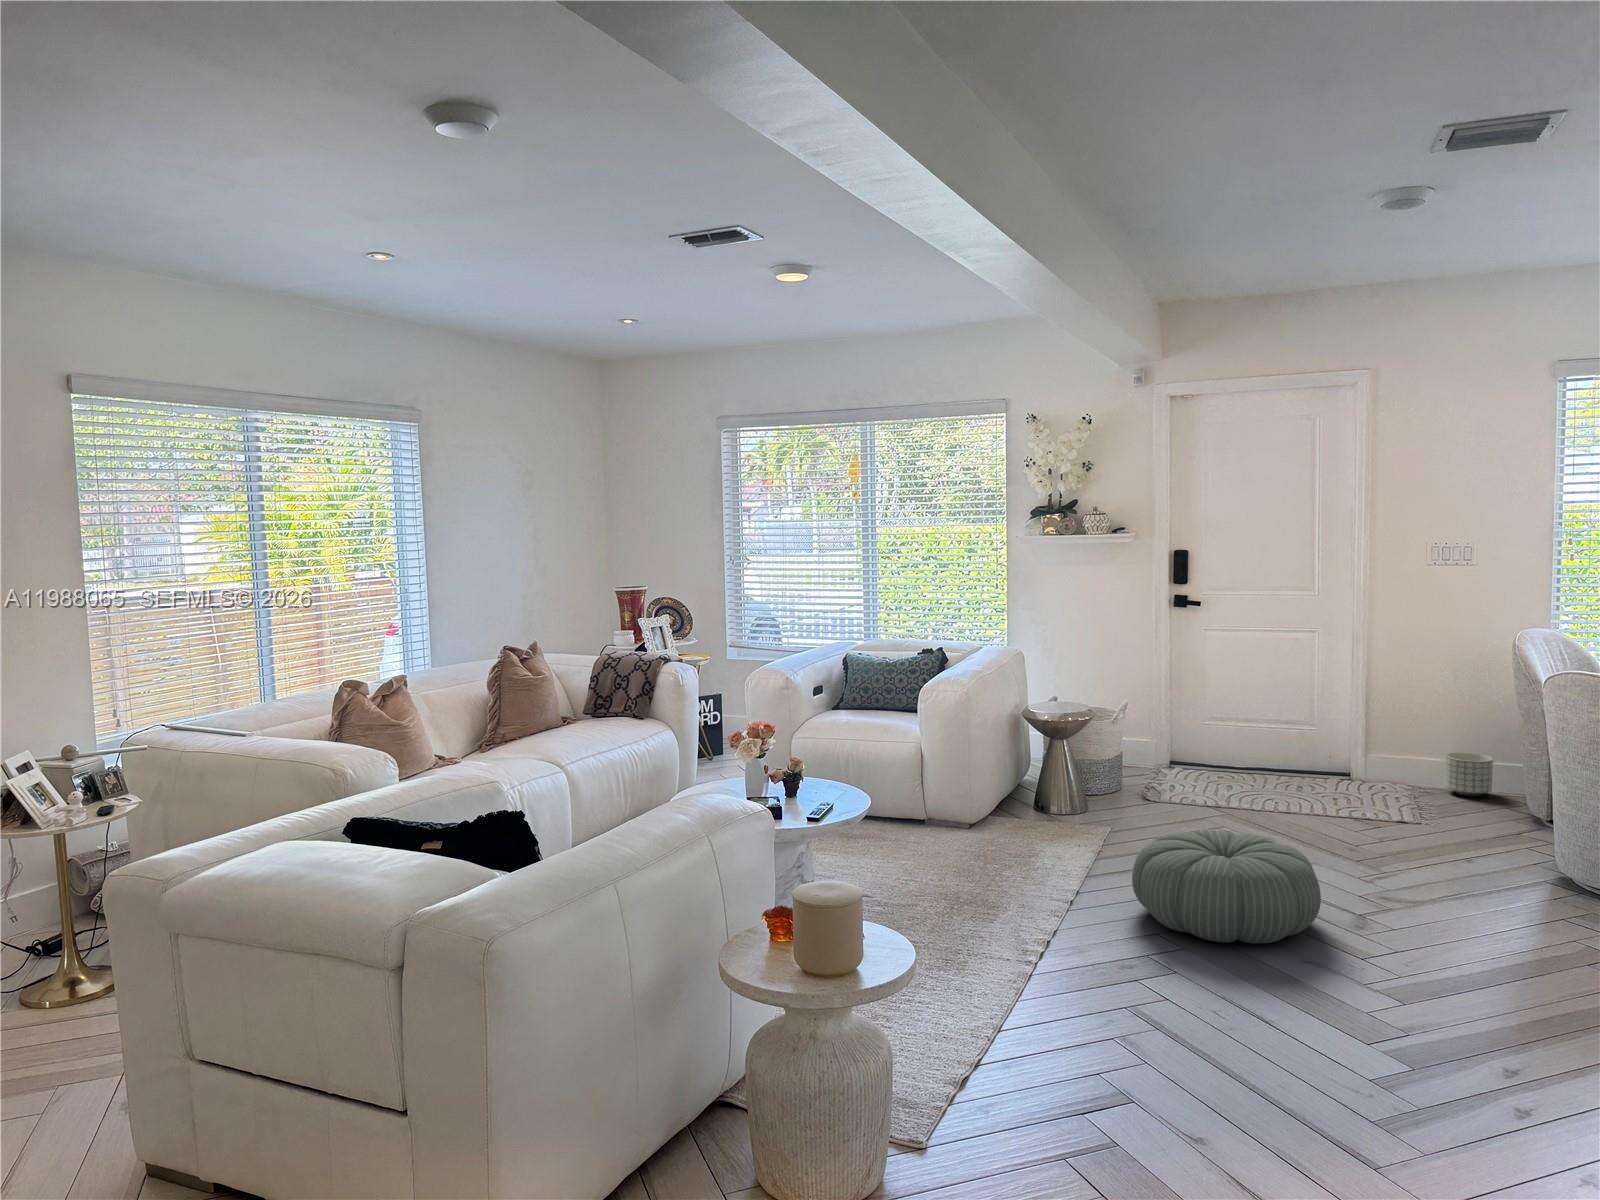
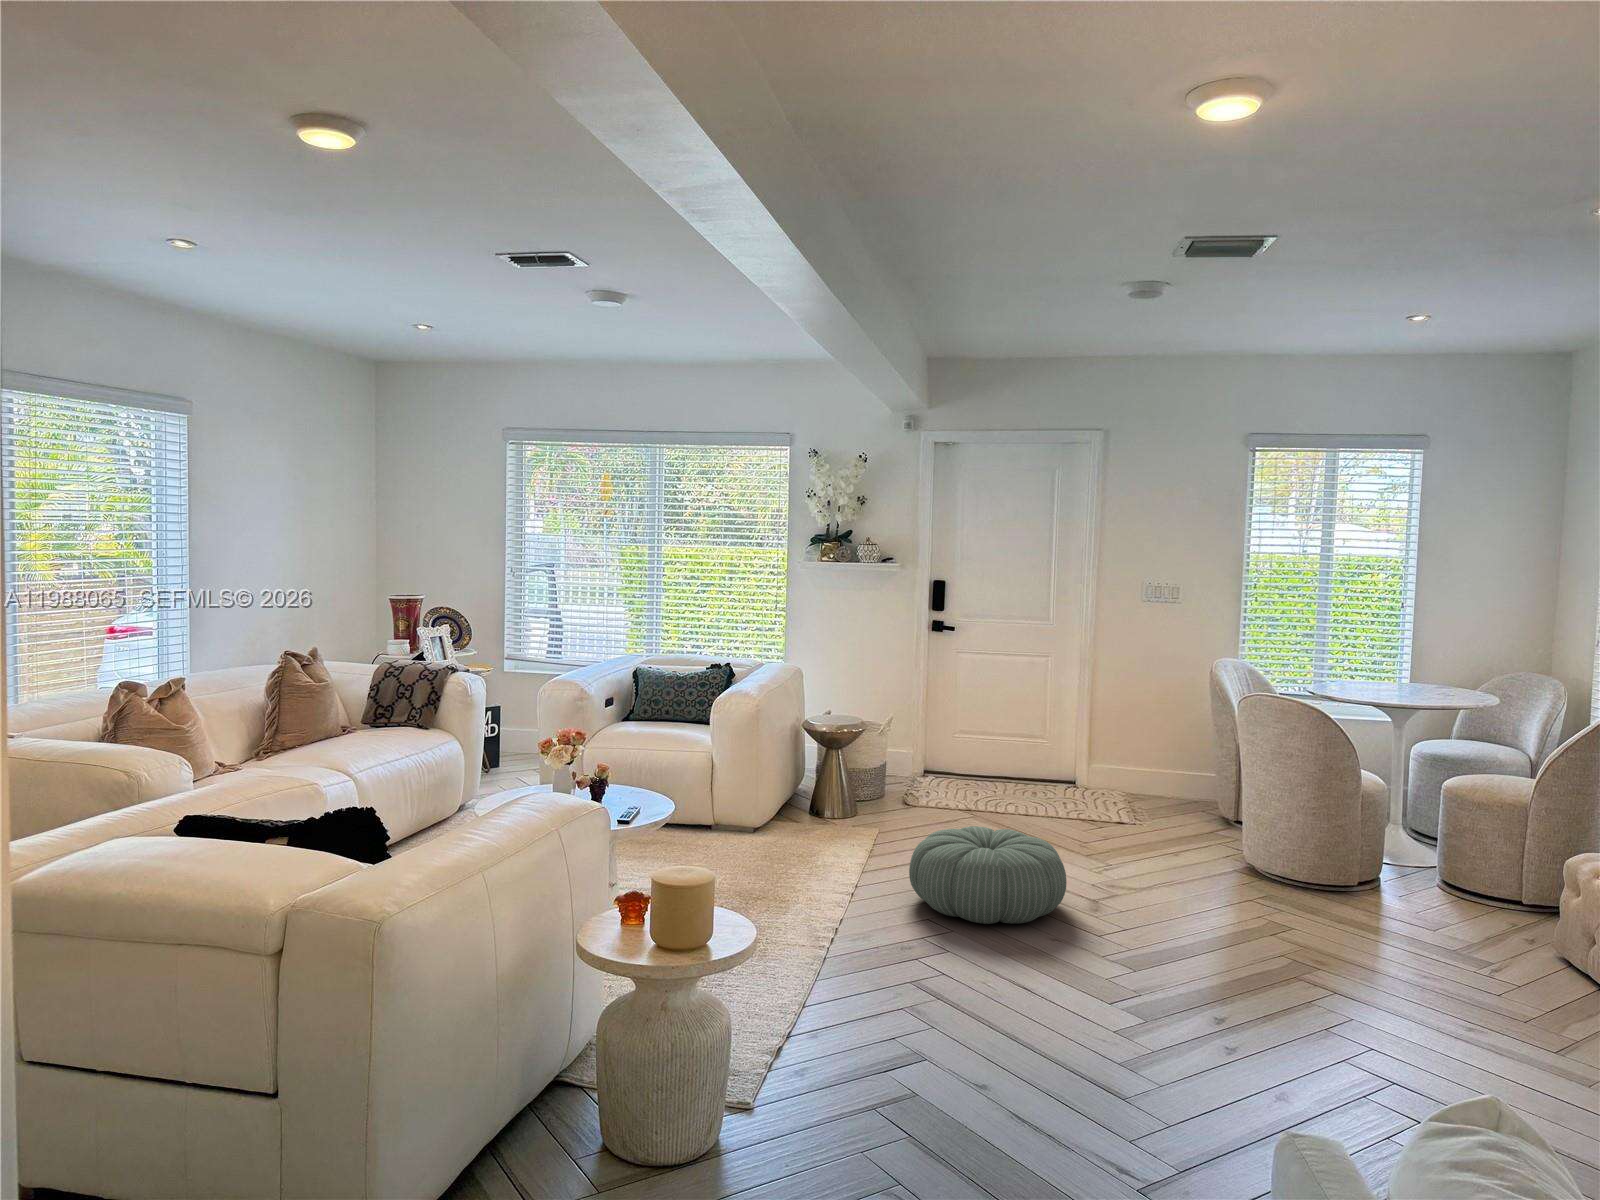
planter: present [1445,752,1493,796] -> none [1151,762,1187,800]

